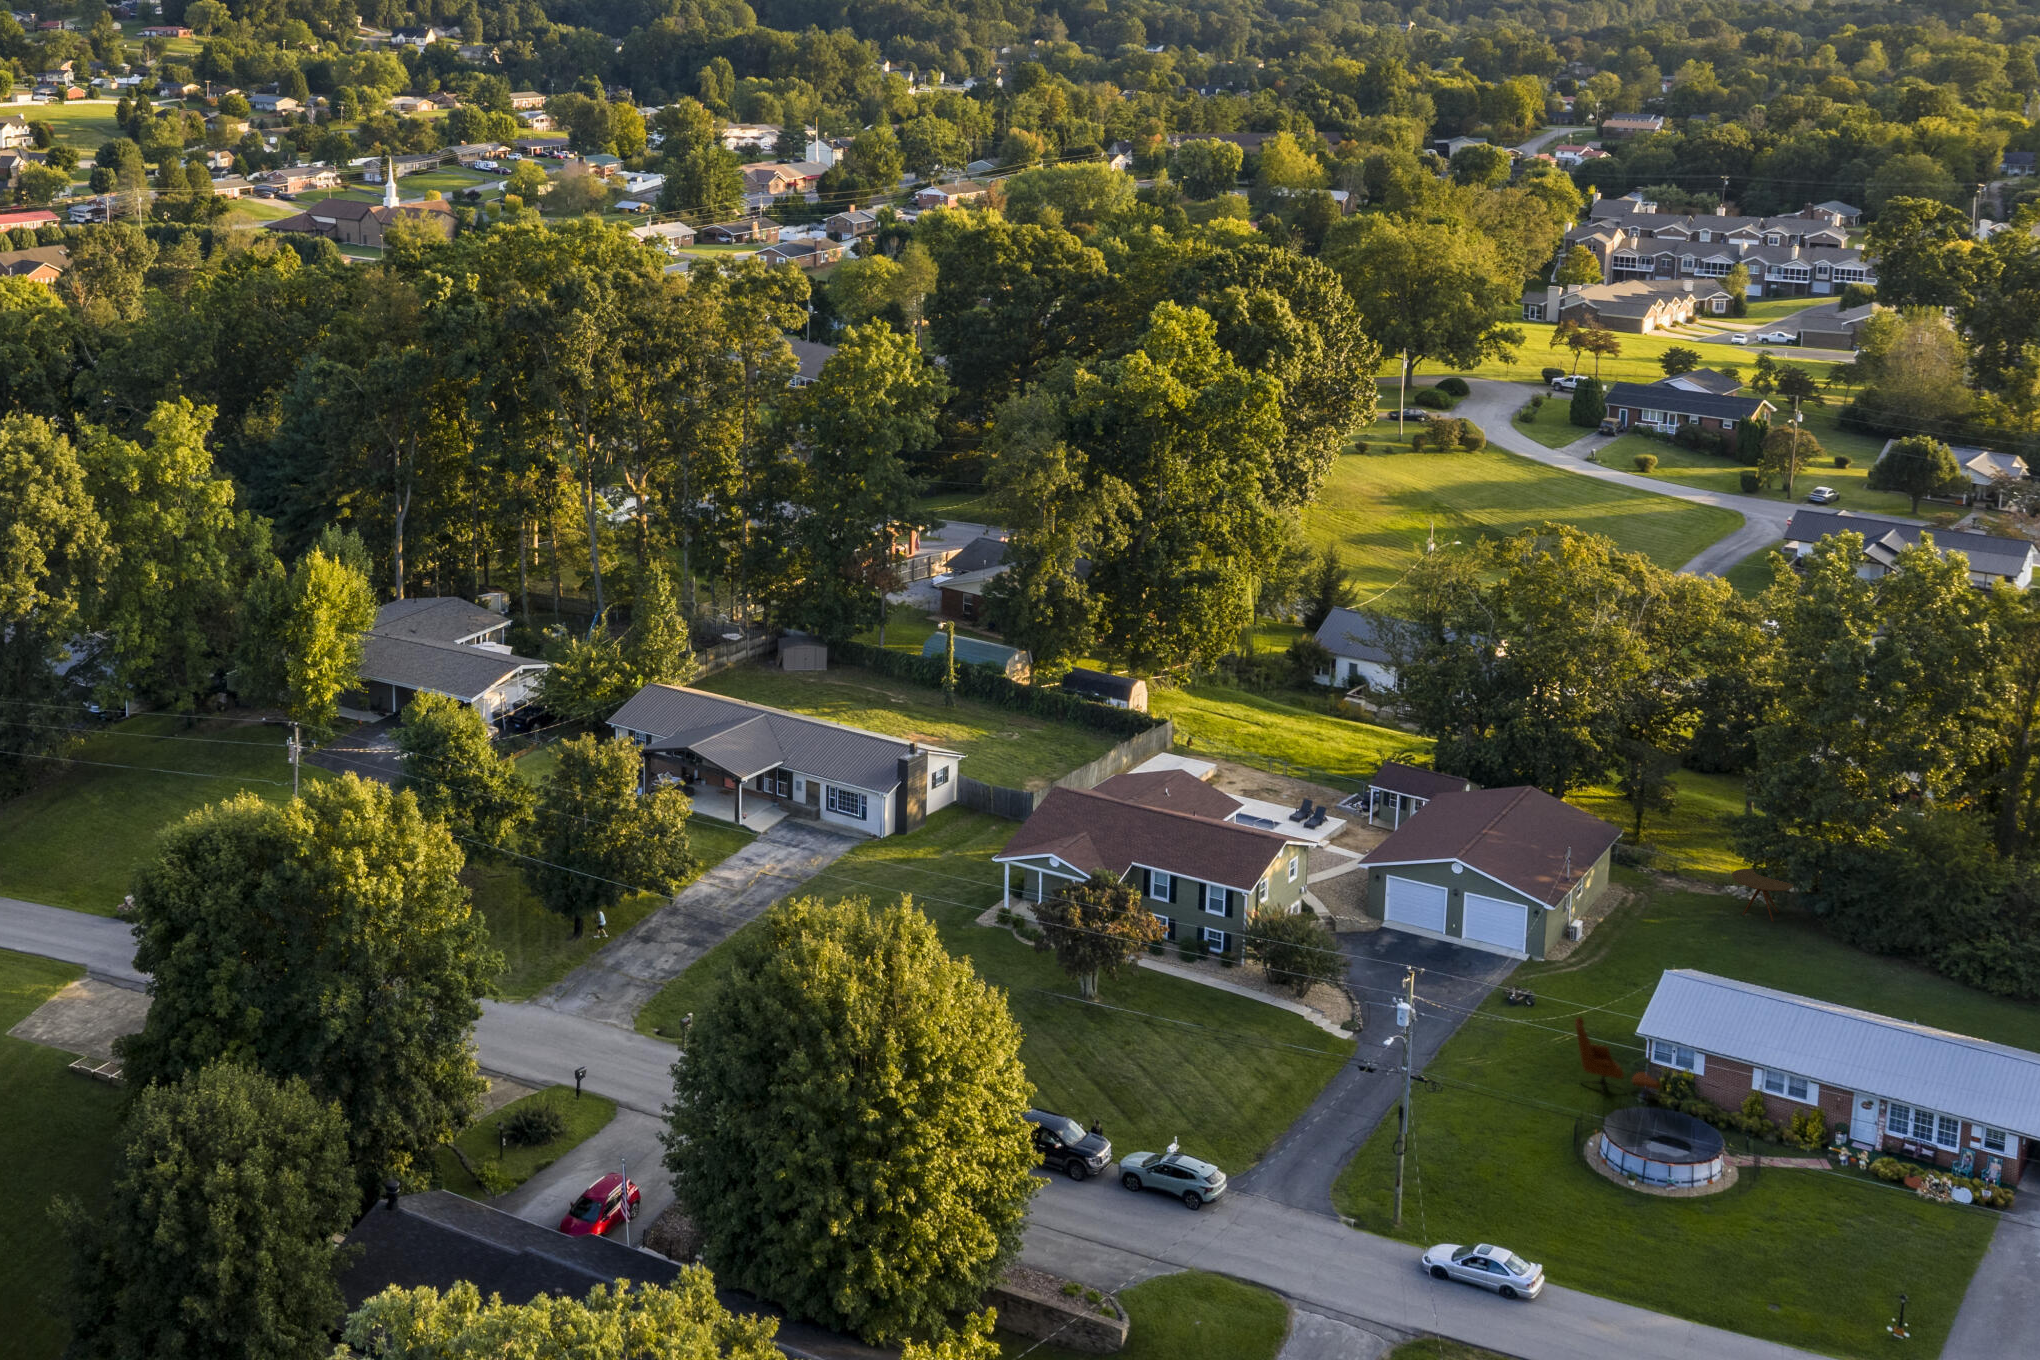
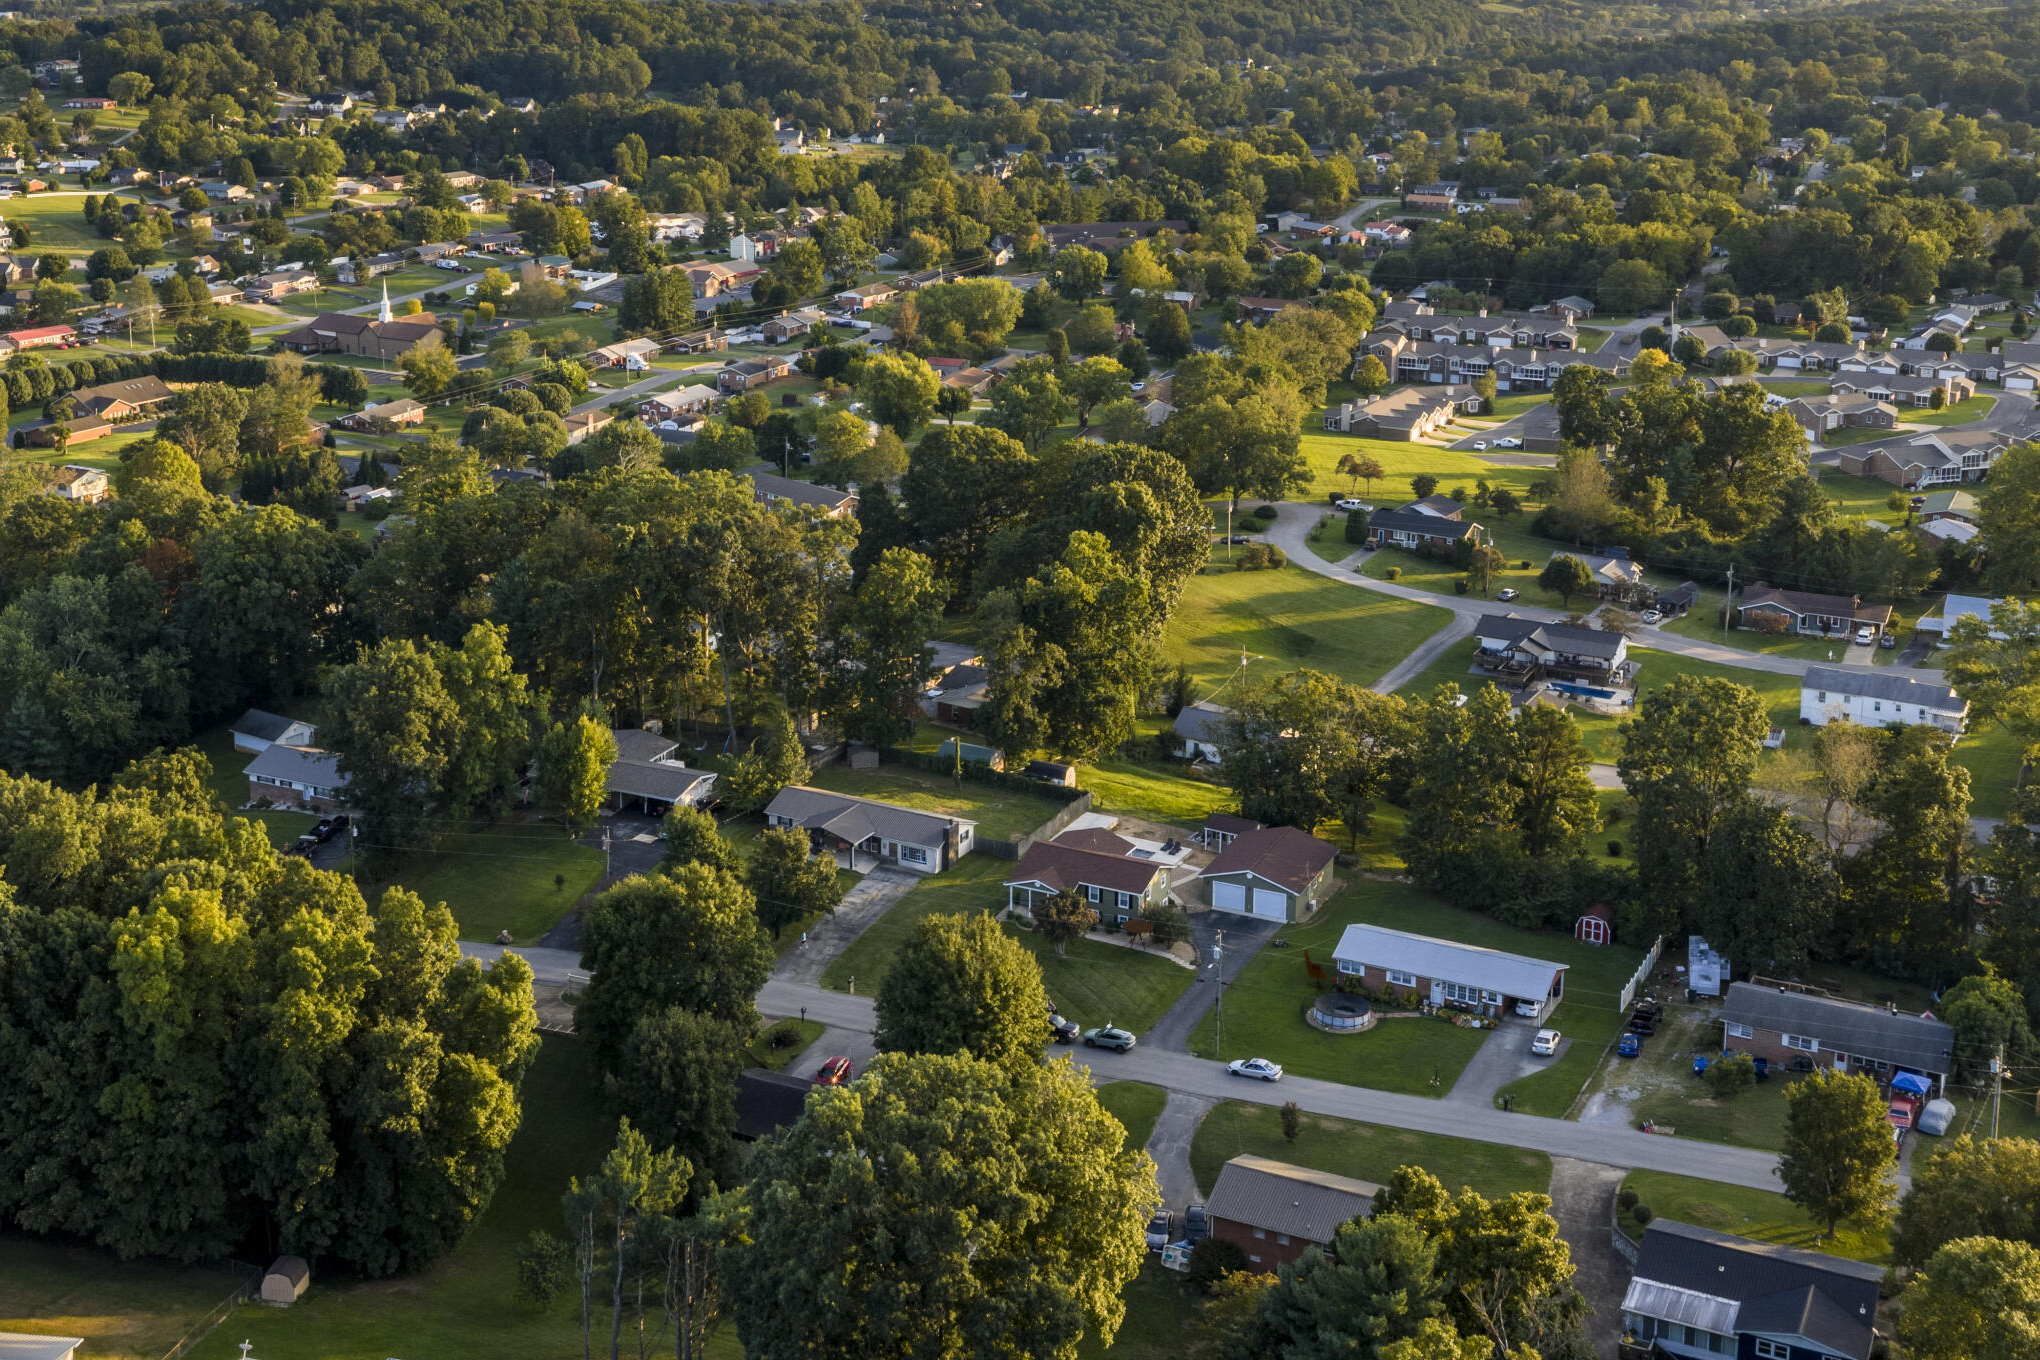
round table: present [1732,869,1793,922] -> present [1122,920,1153,950]

